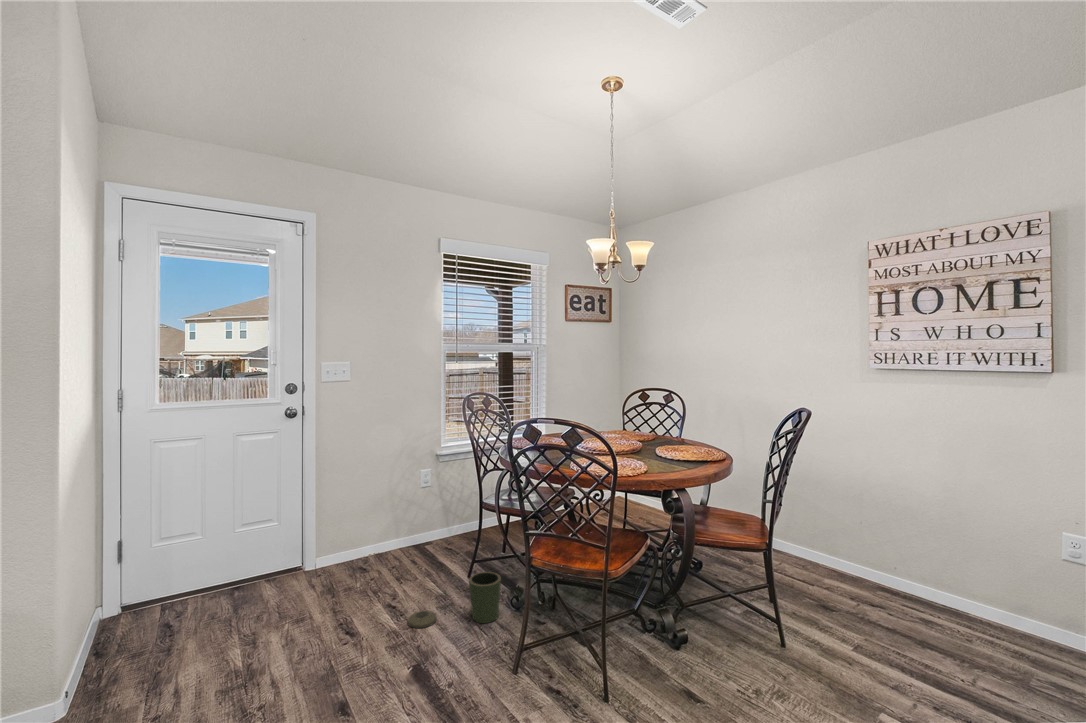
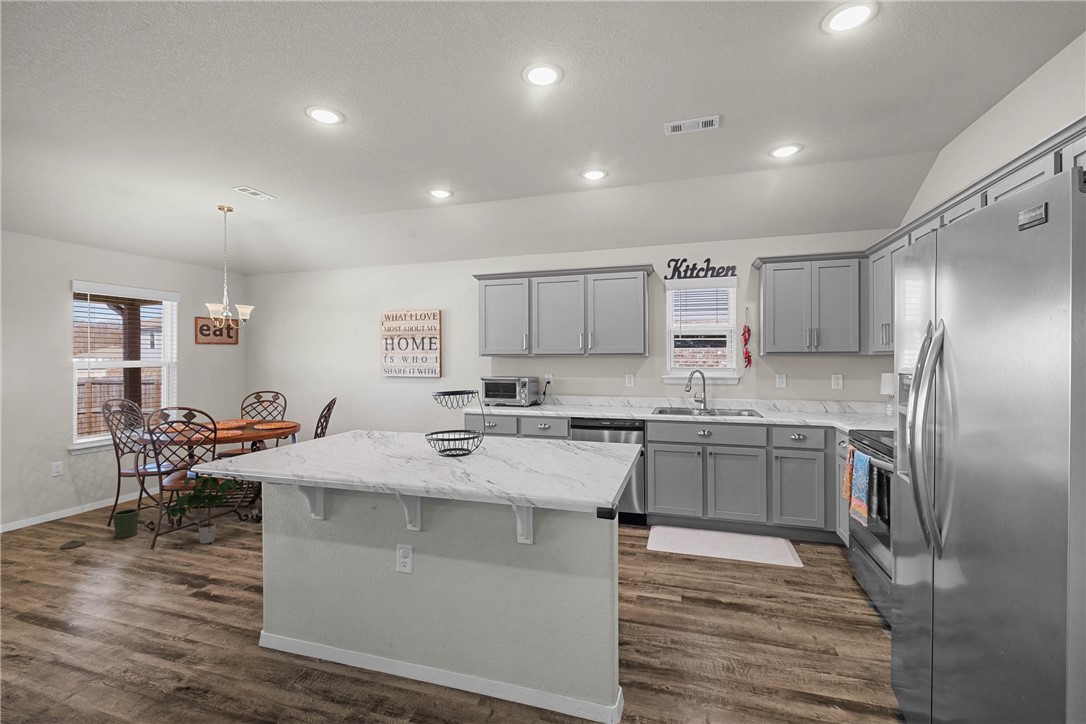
potted plant: none [538,555,661,697] -> present [167,476,242,543]

